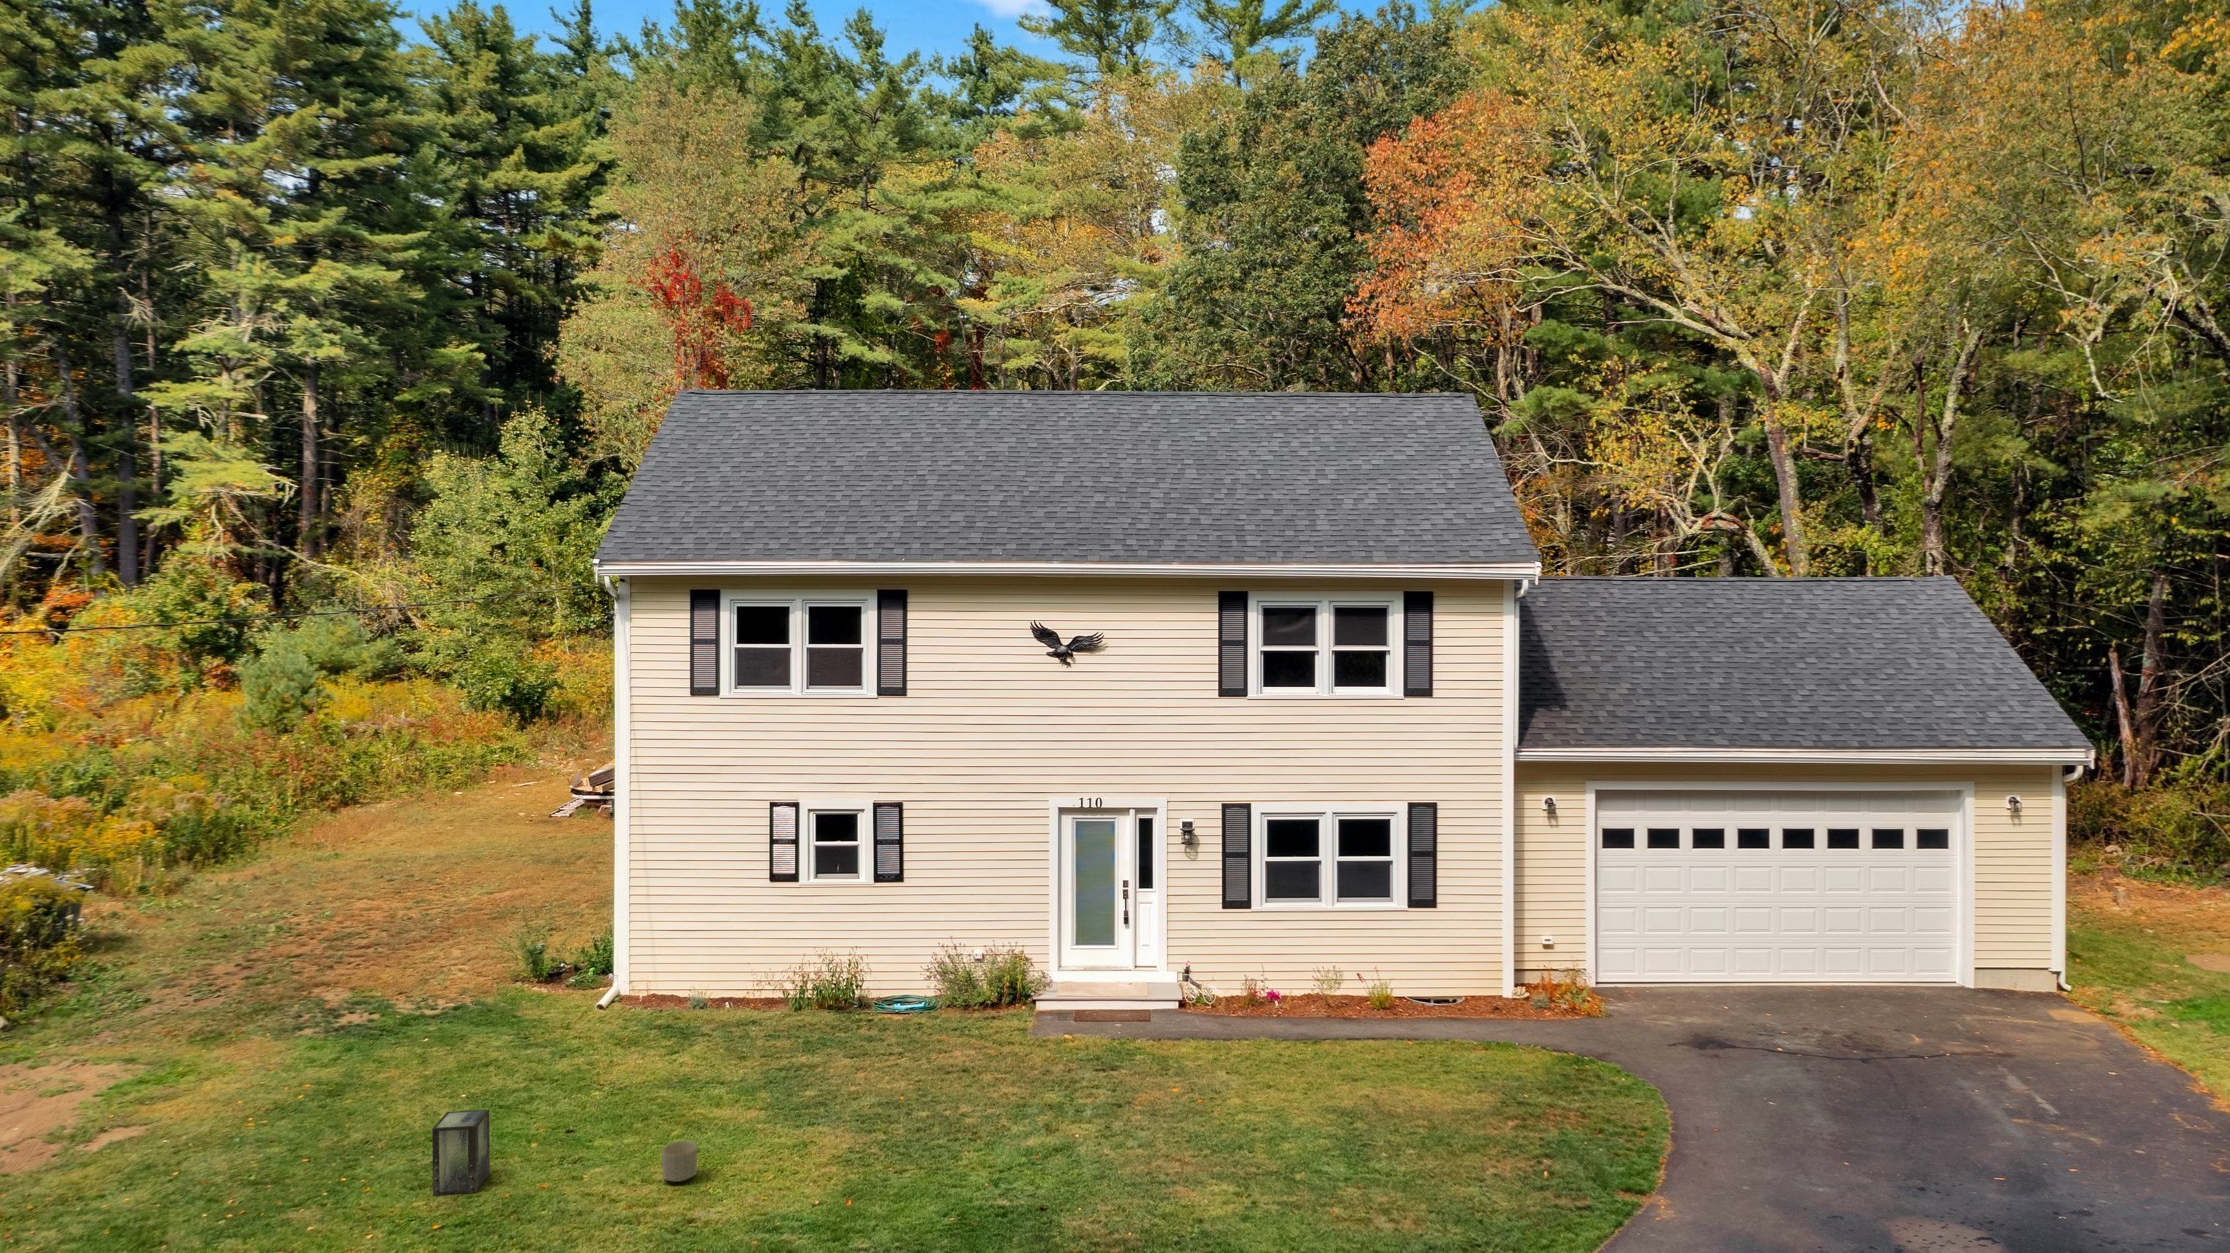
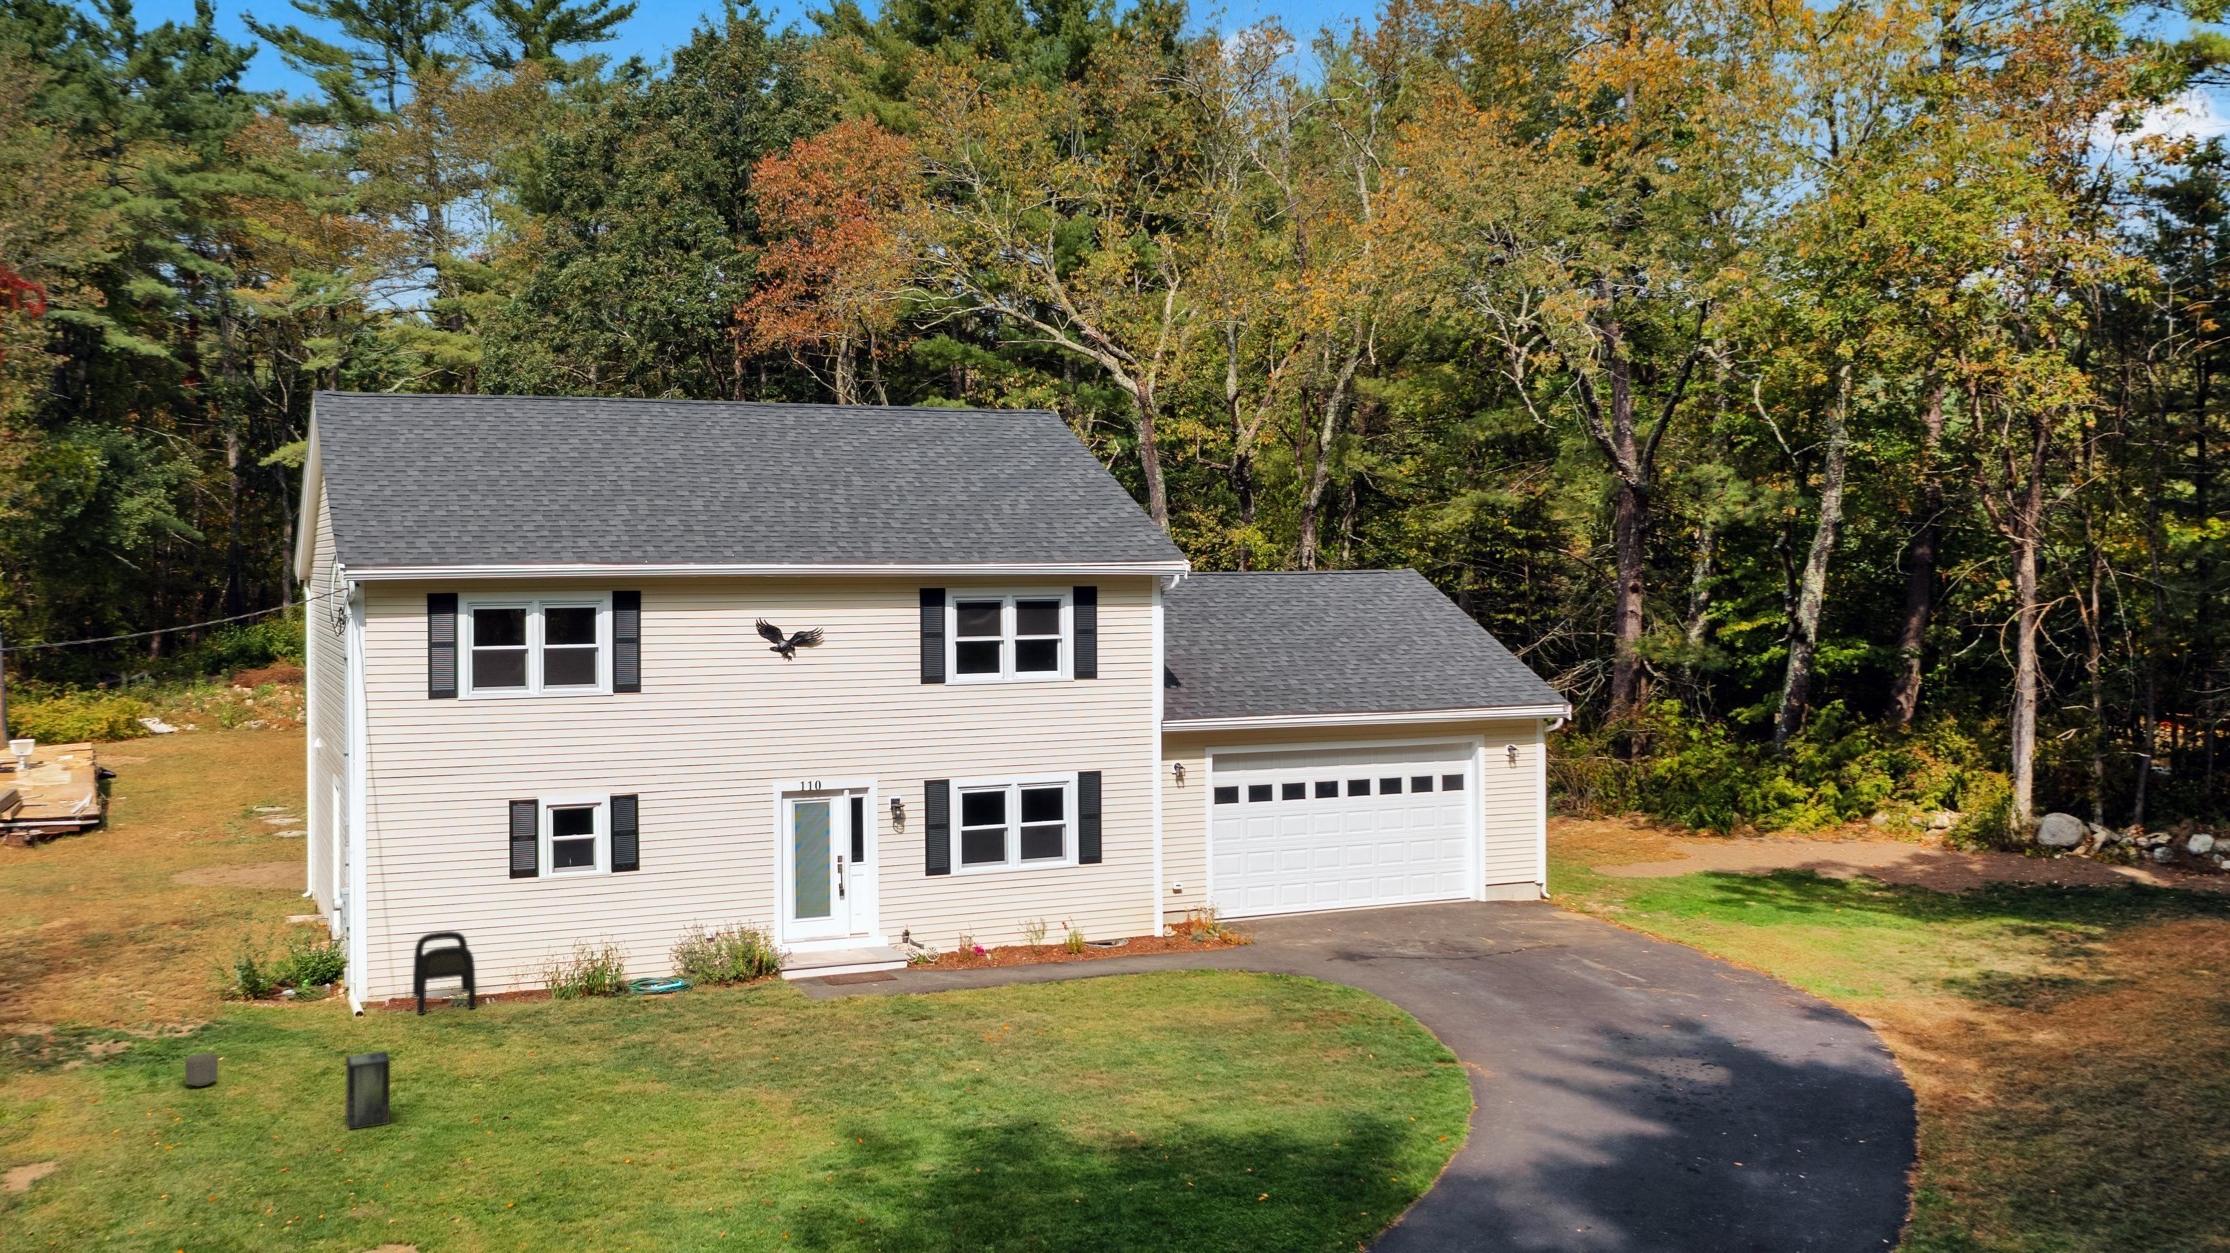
bench: none [655,935,732,1026] -> present [413,931,476,1015]
planter: present [662,1141,697,1182] -> present [185,1053,218,1087]

